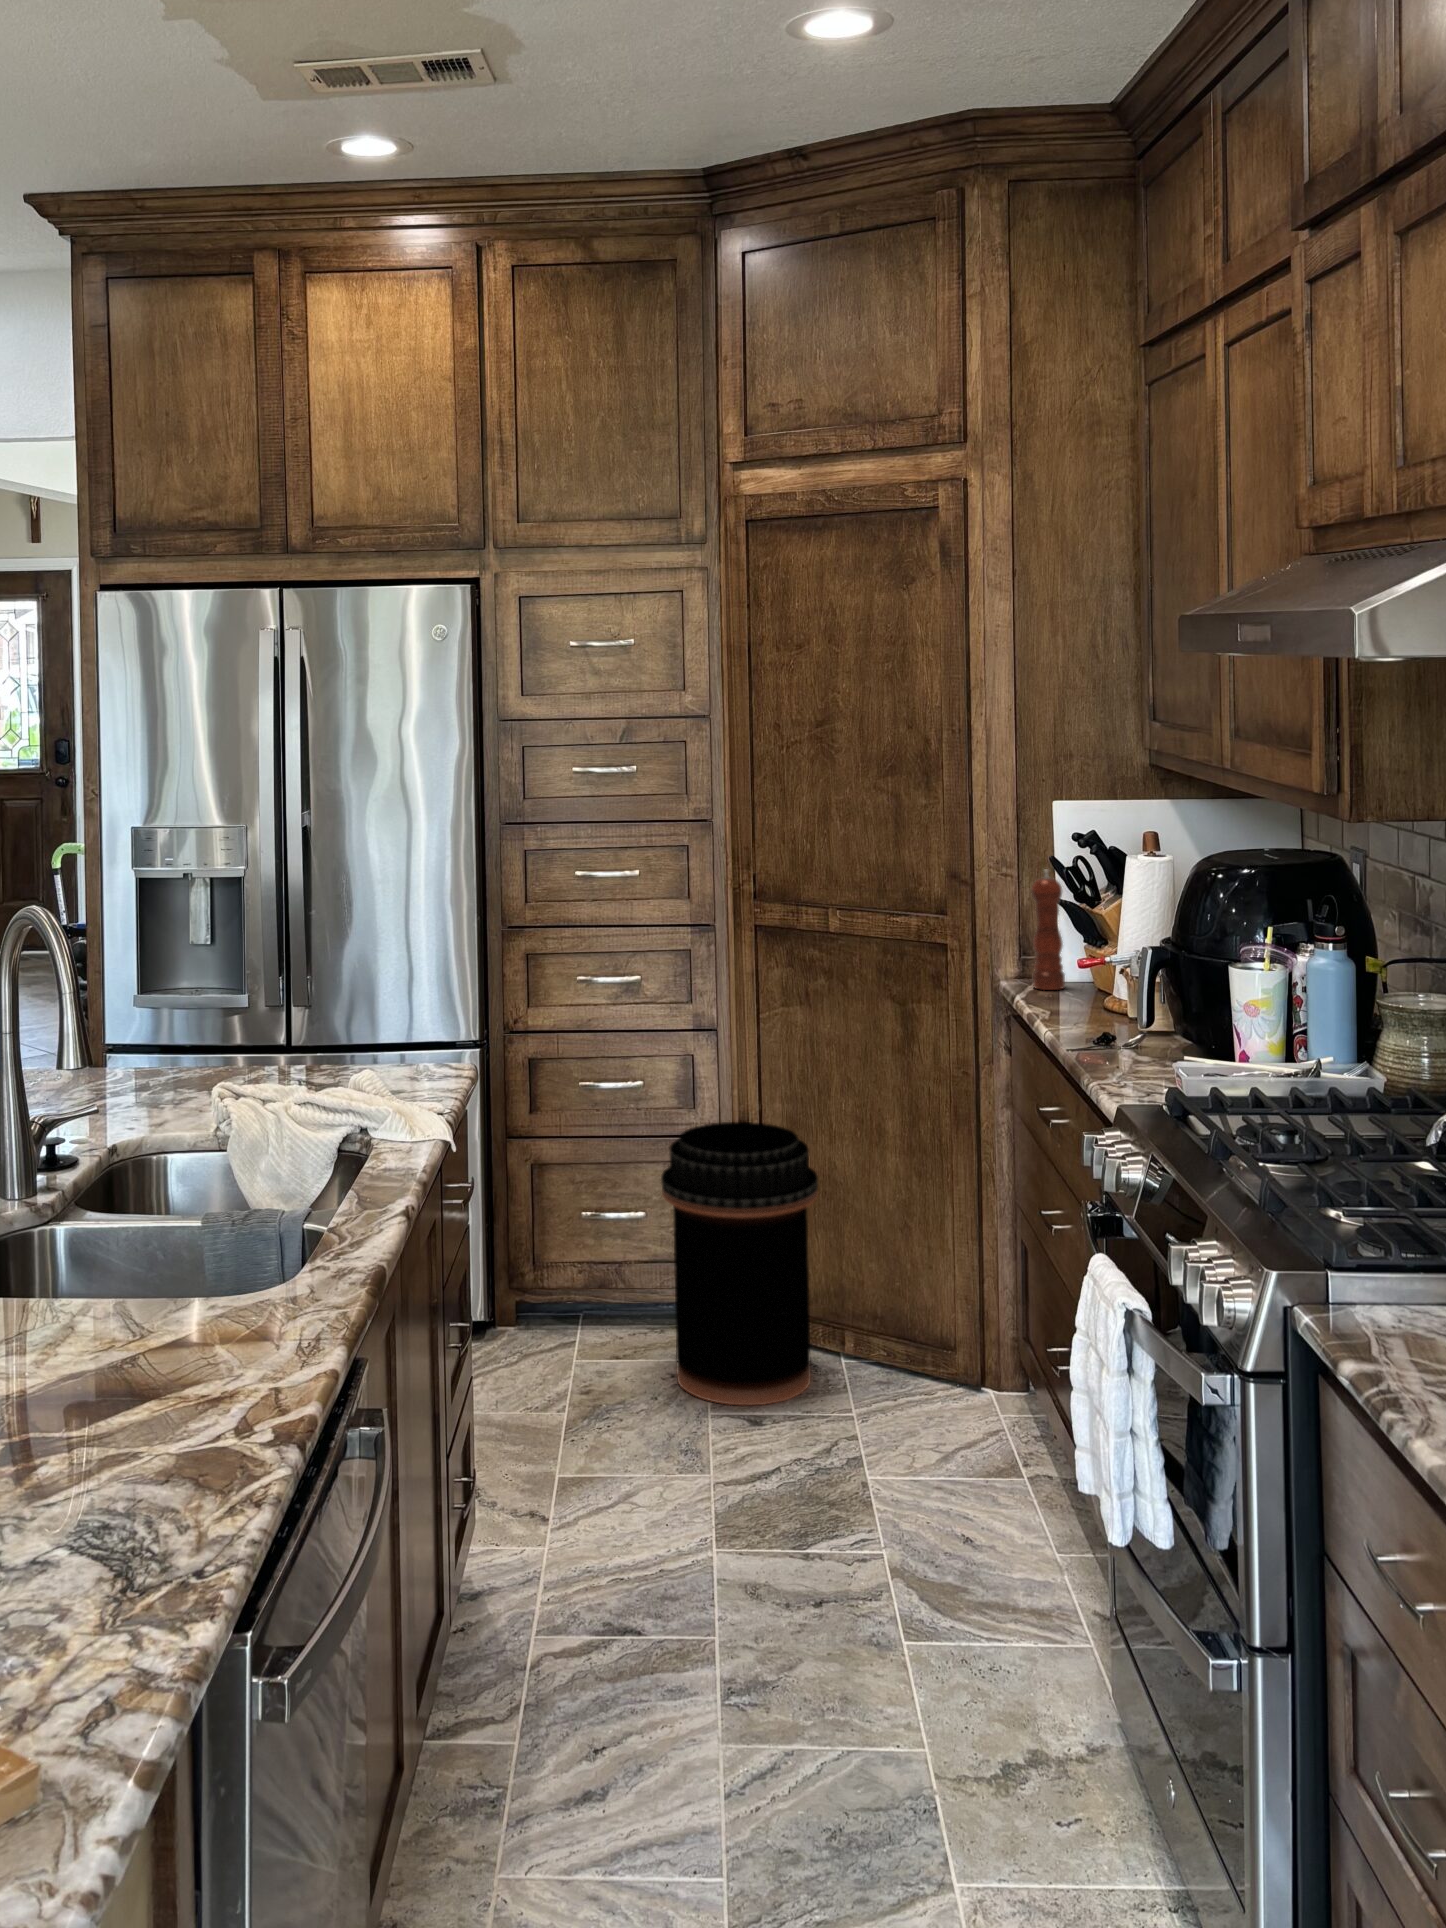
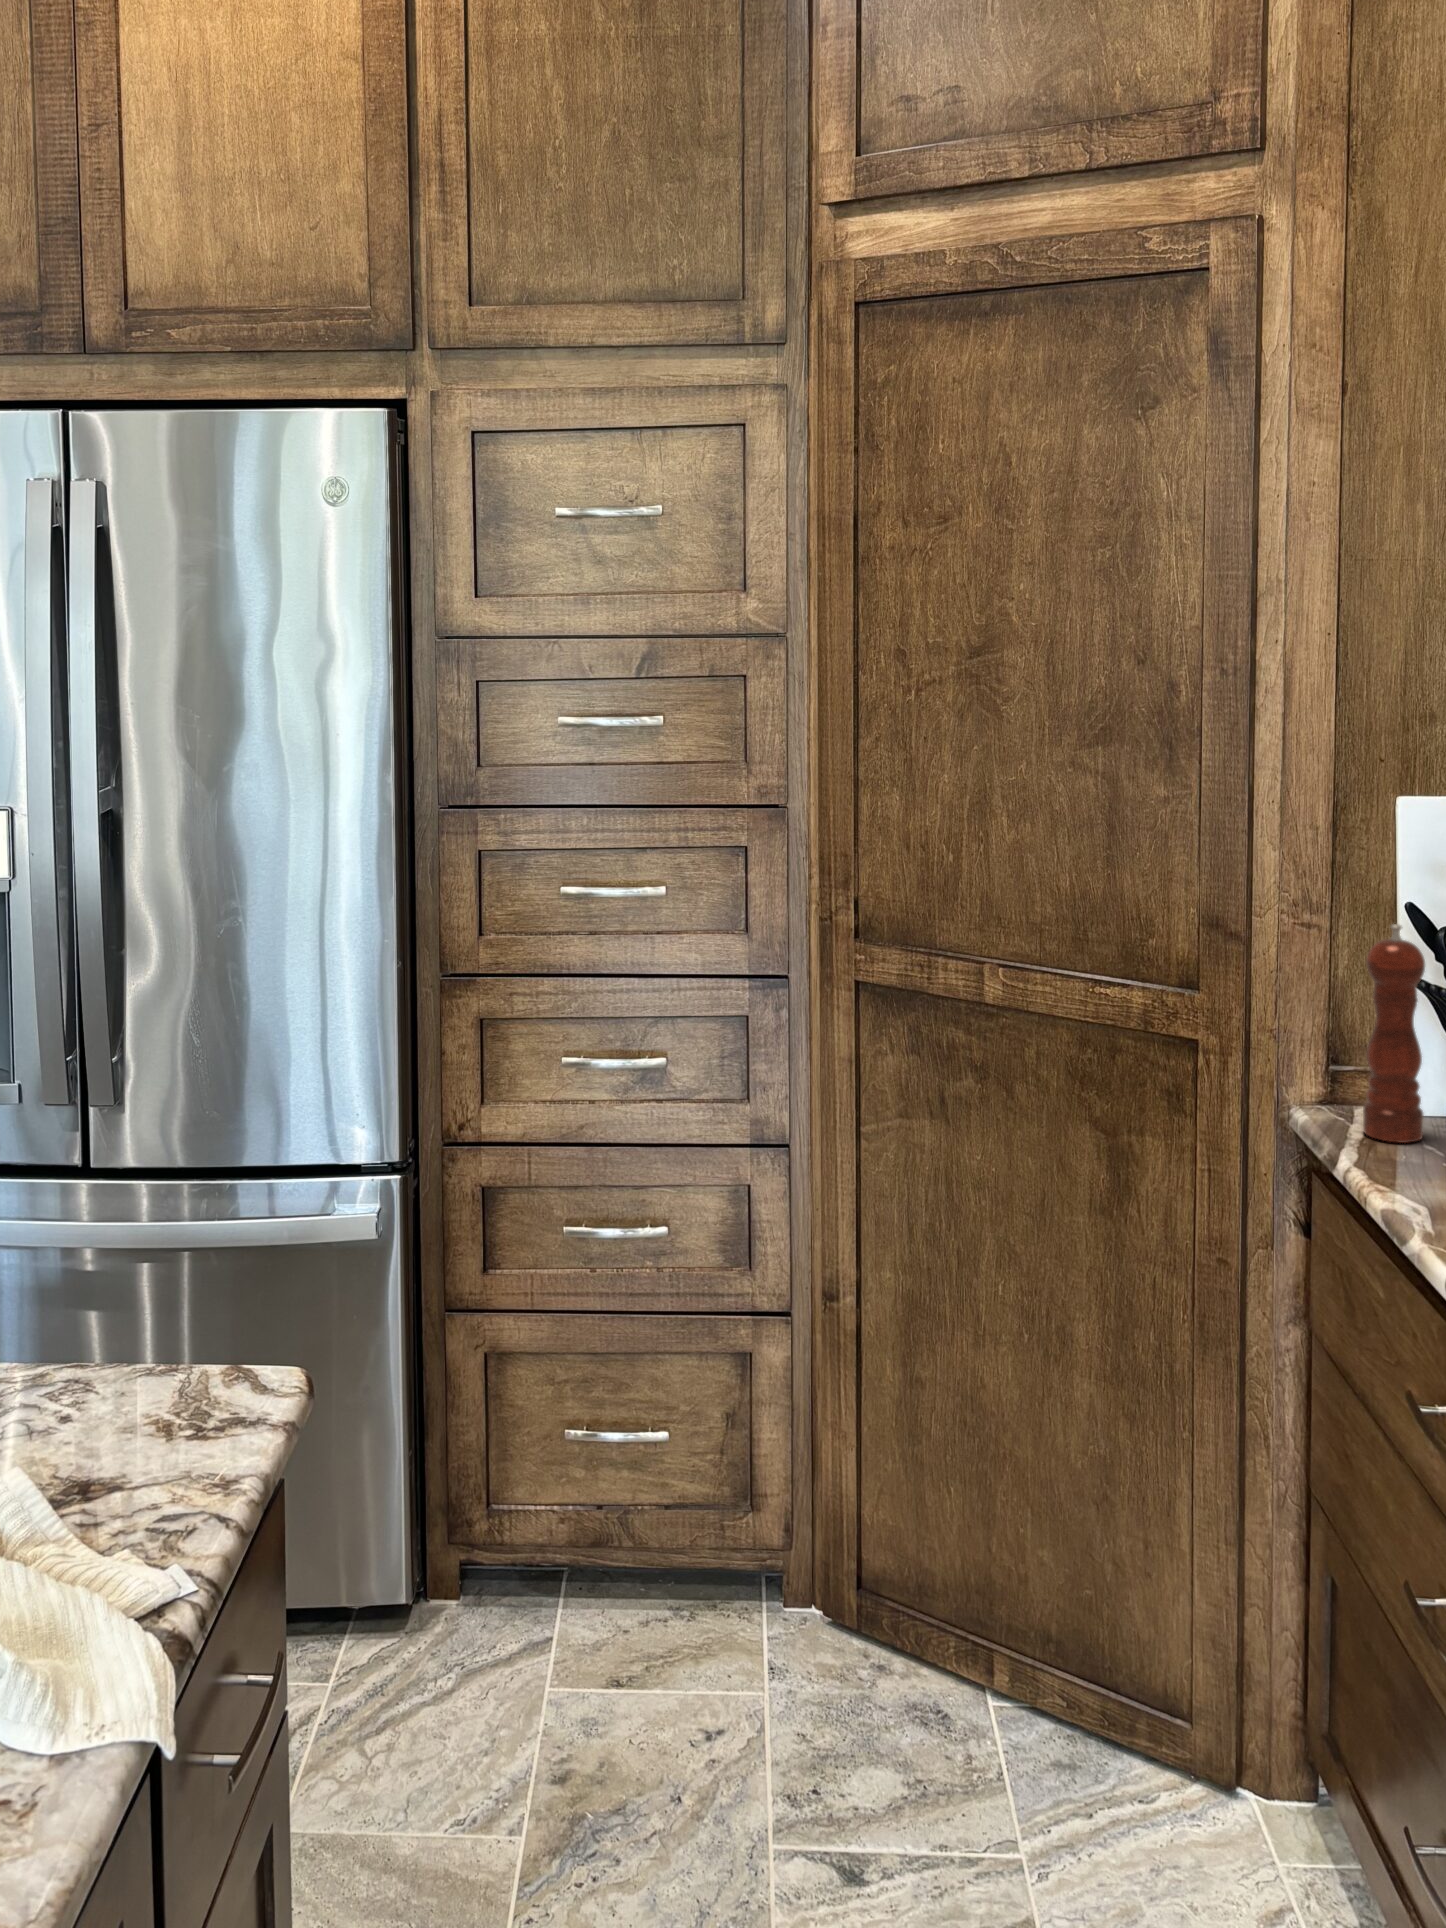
trash can: present [661,1122,818,1405] -> none [694,1311,961,1822]

